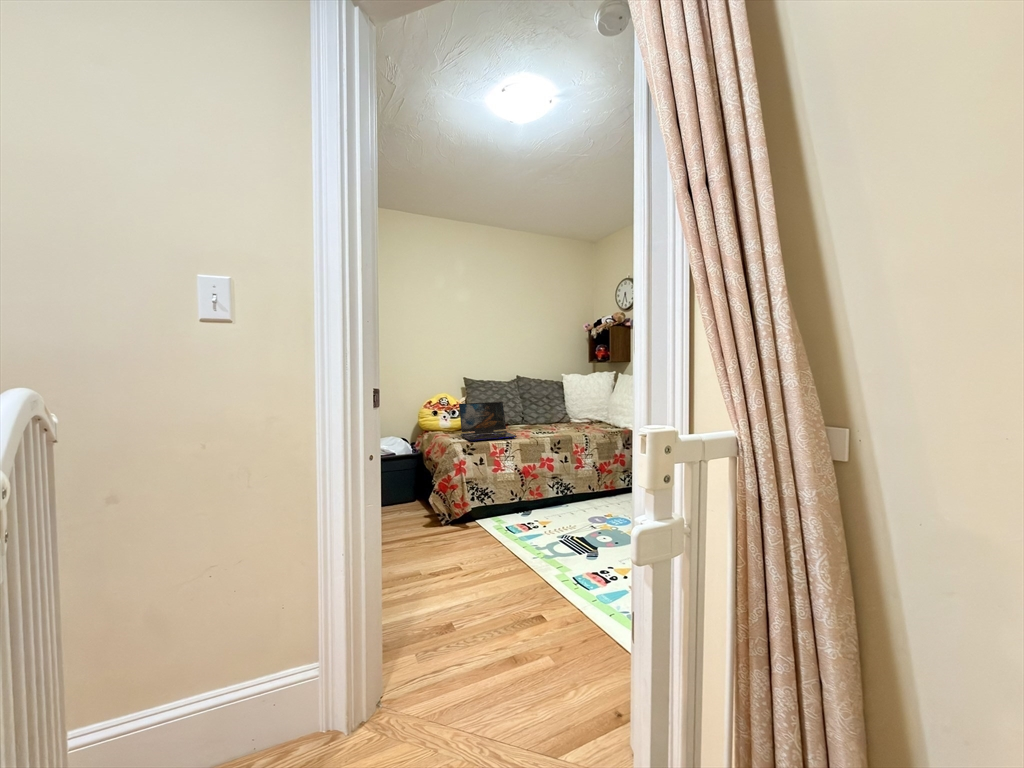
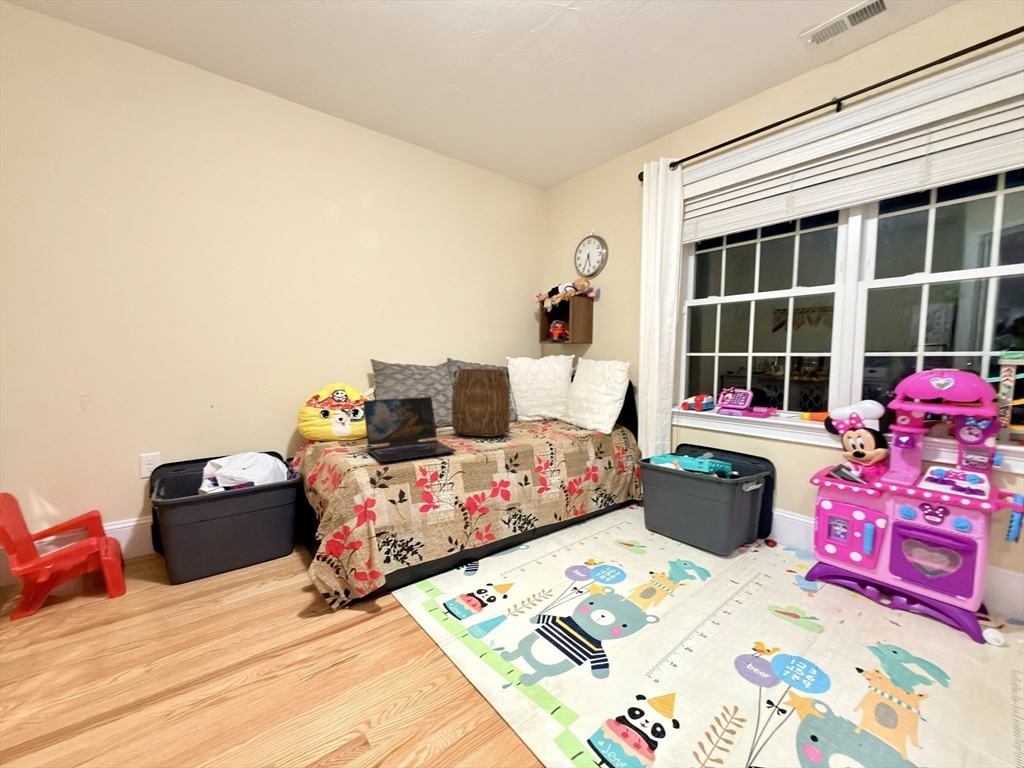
tote bag: none [517,381,564,430] -> present [452,366,511,437]

